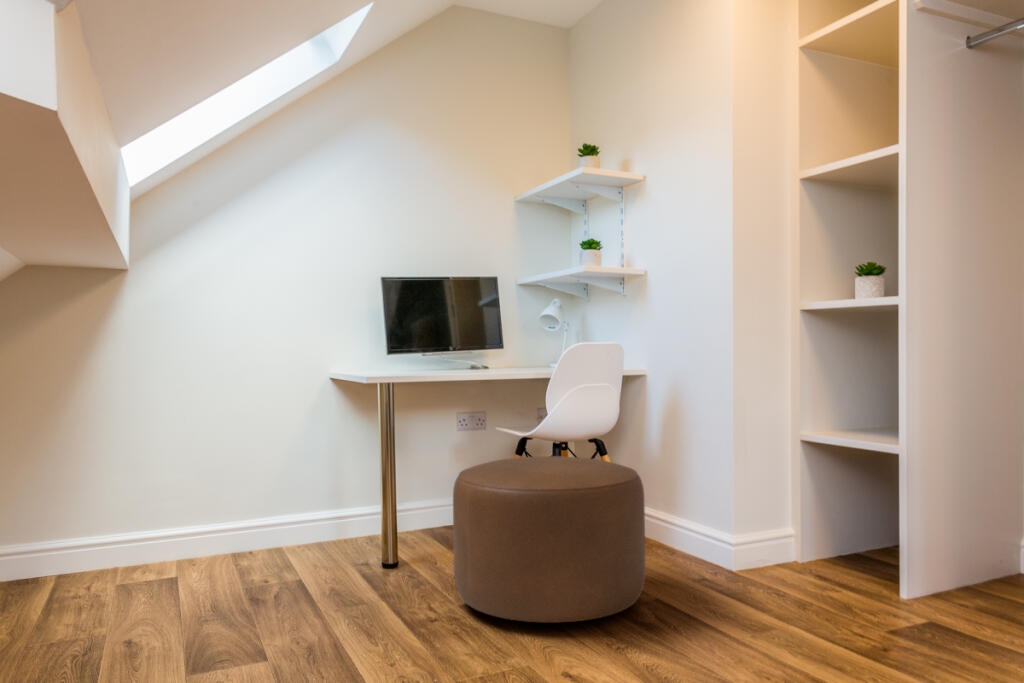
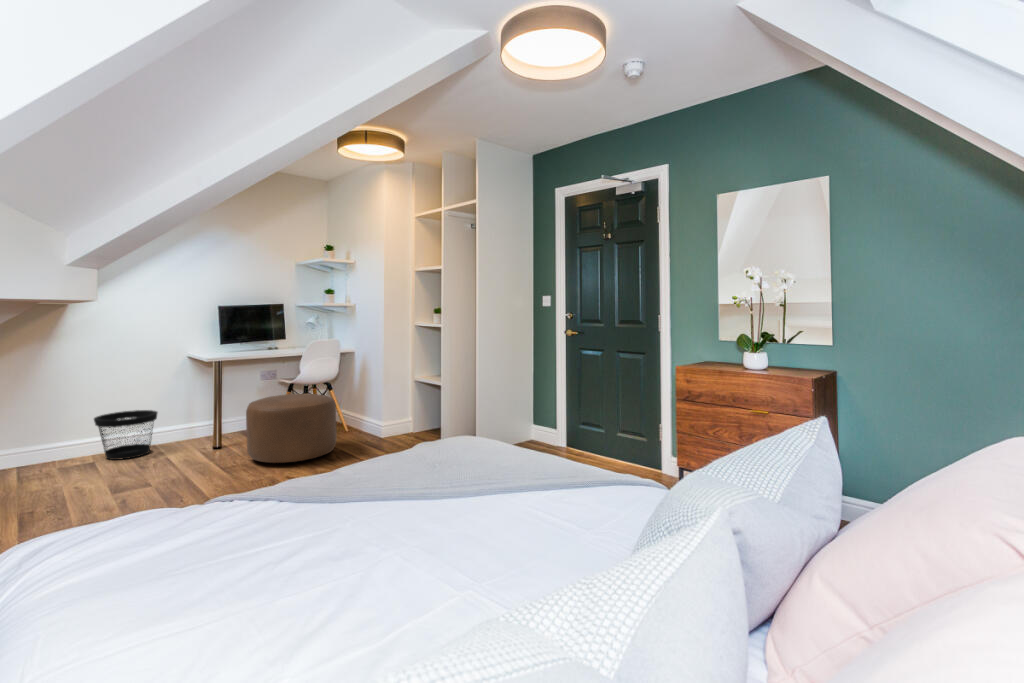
wastebasket: none [180,479,286,577] -> present [94,410,157,460]

